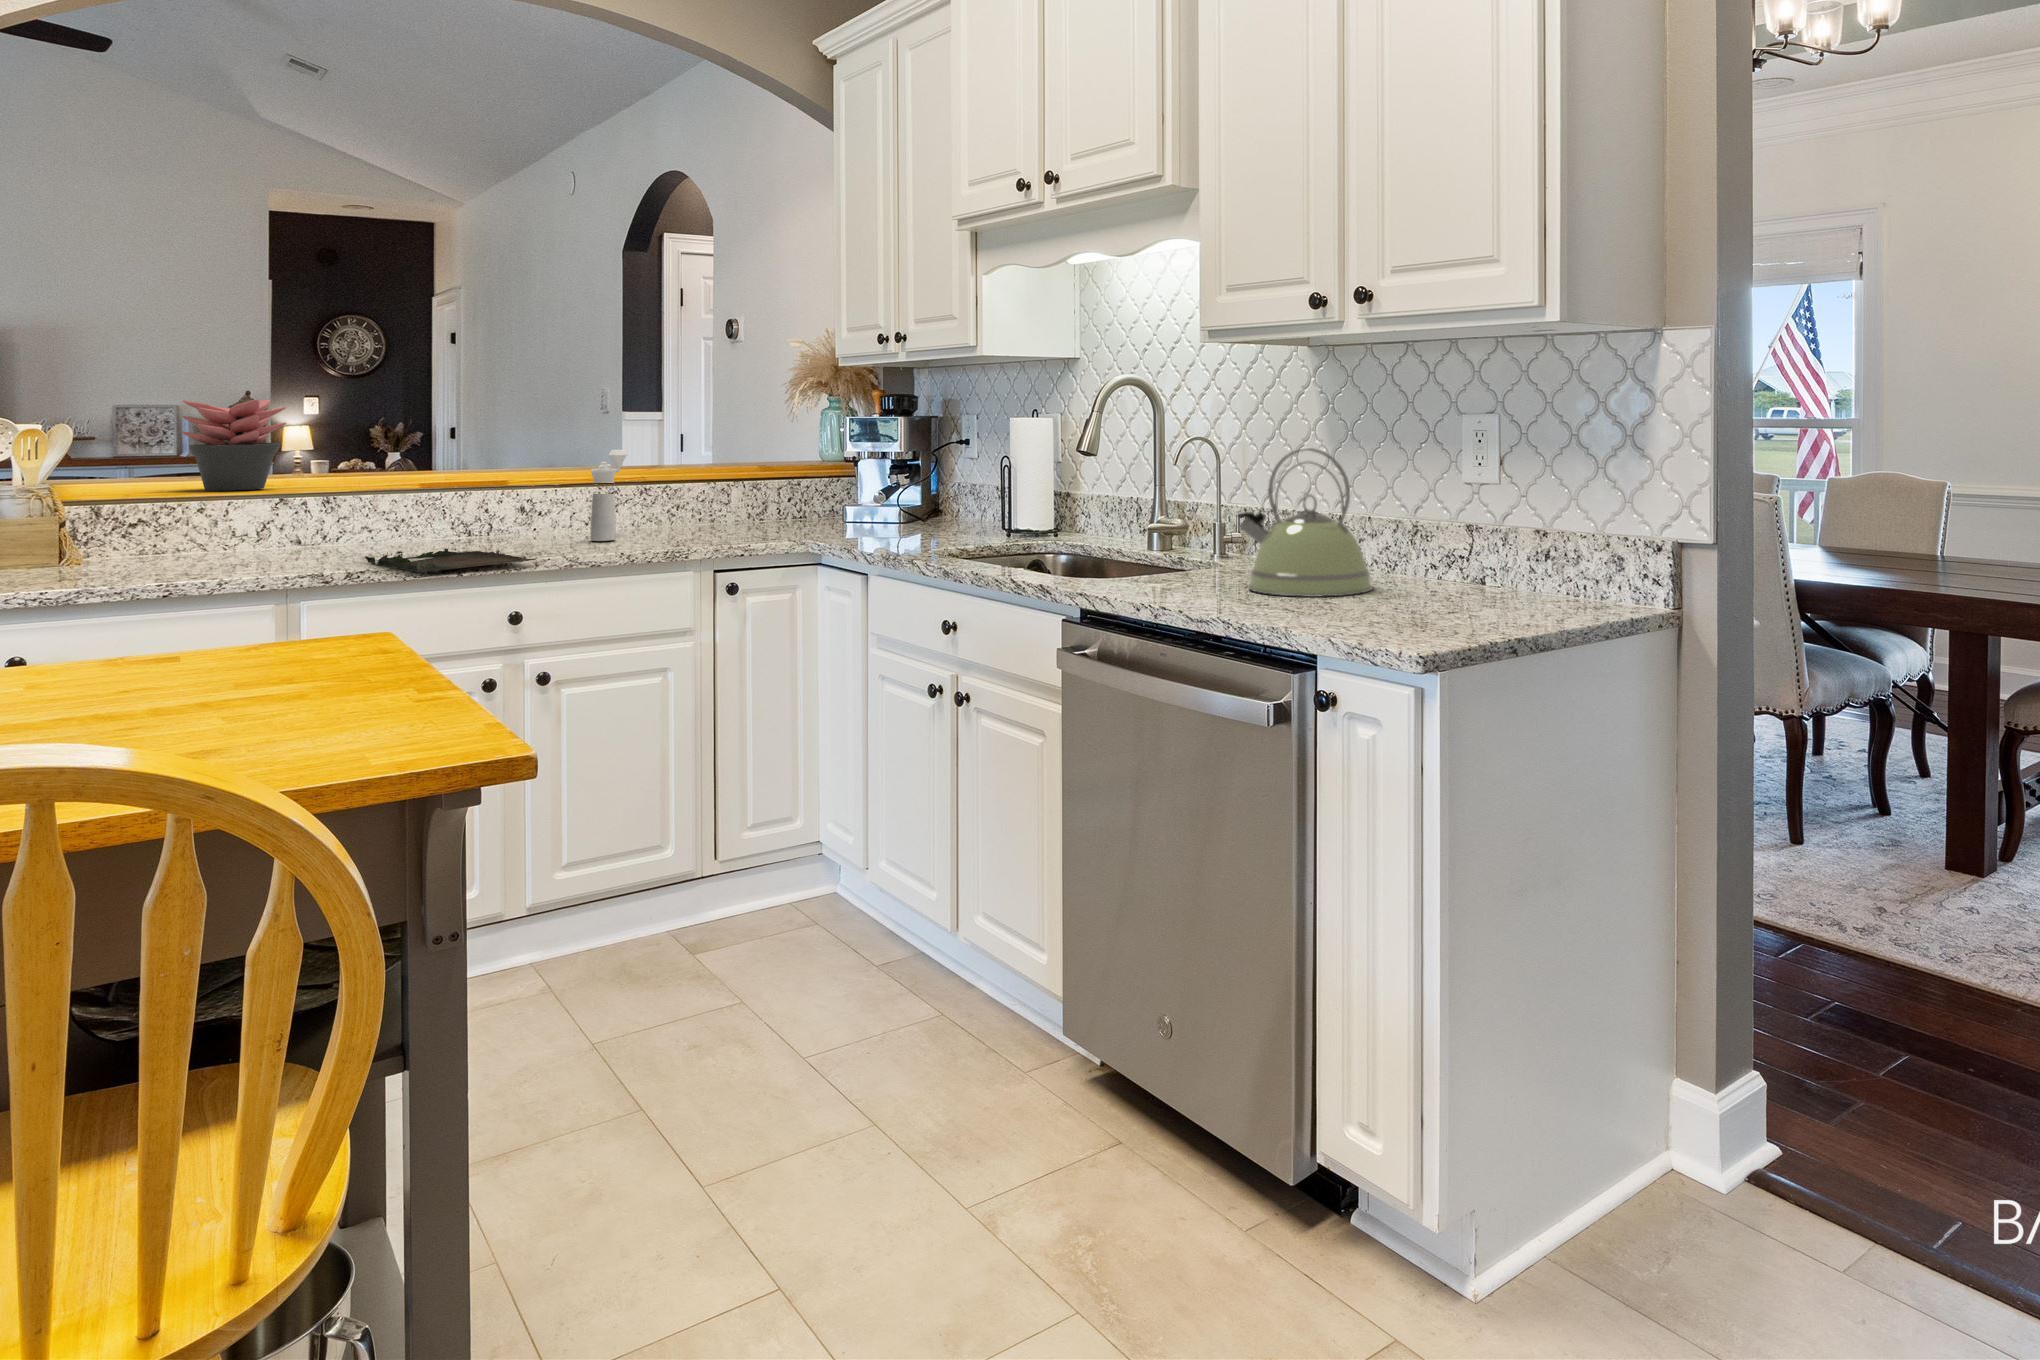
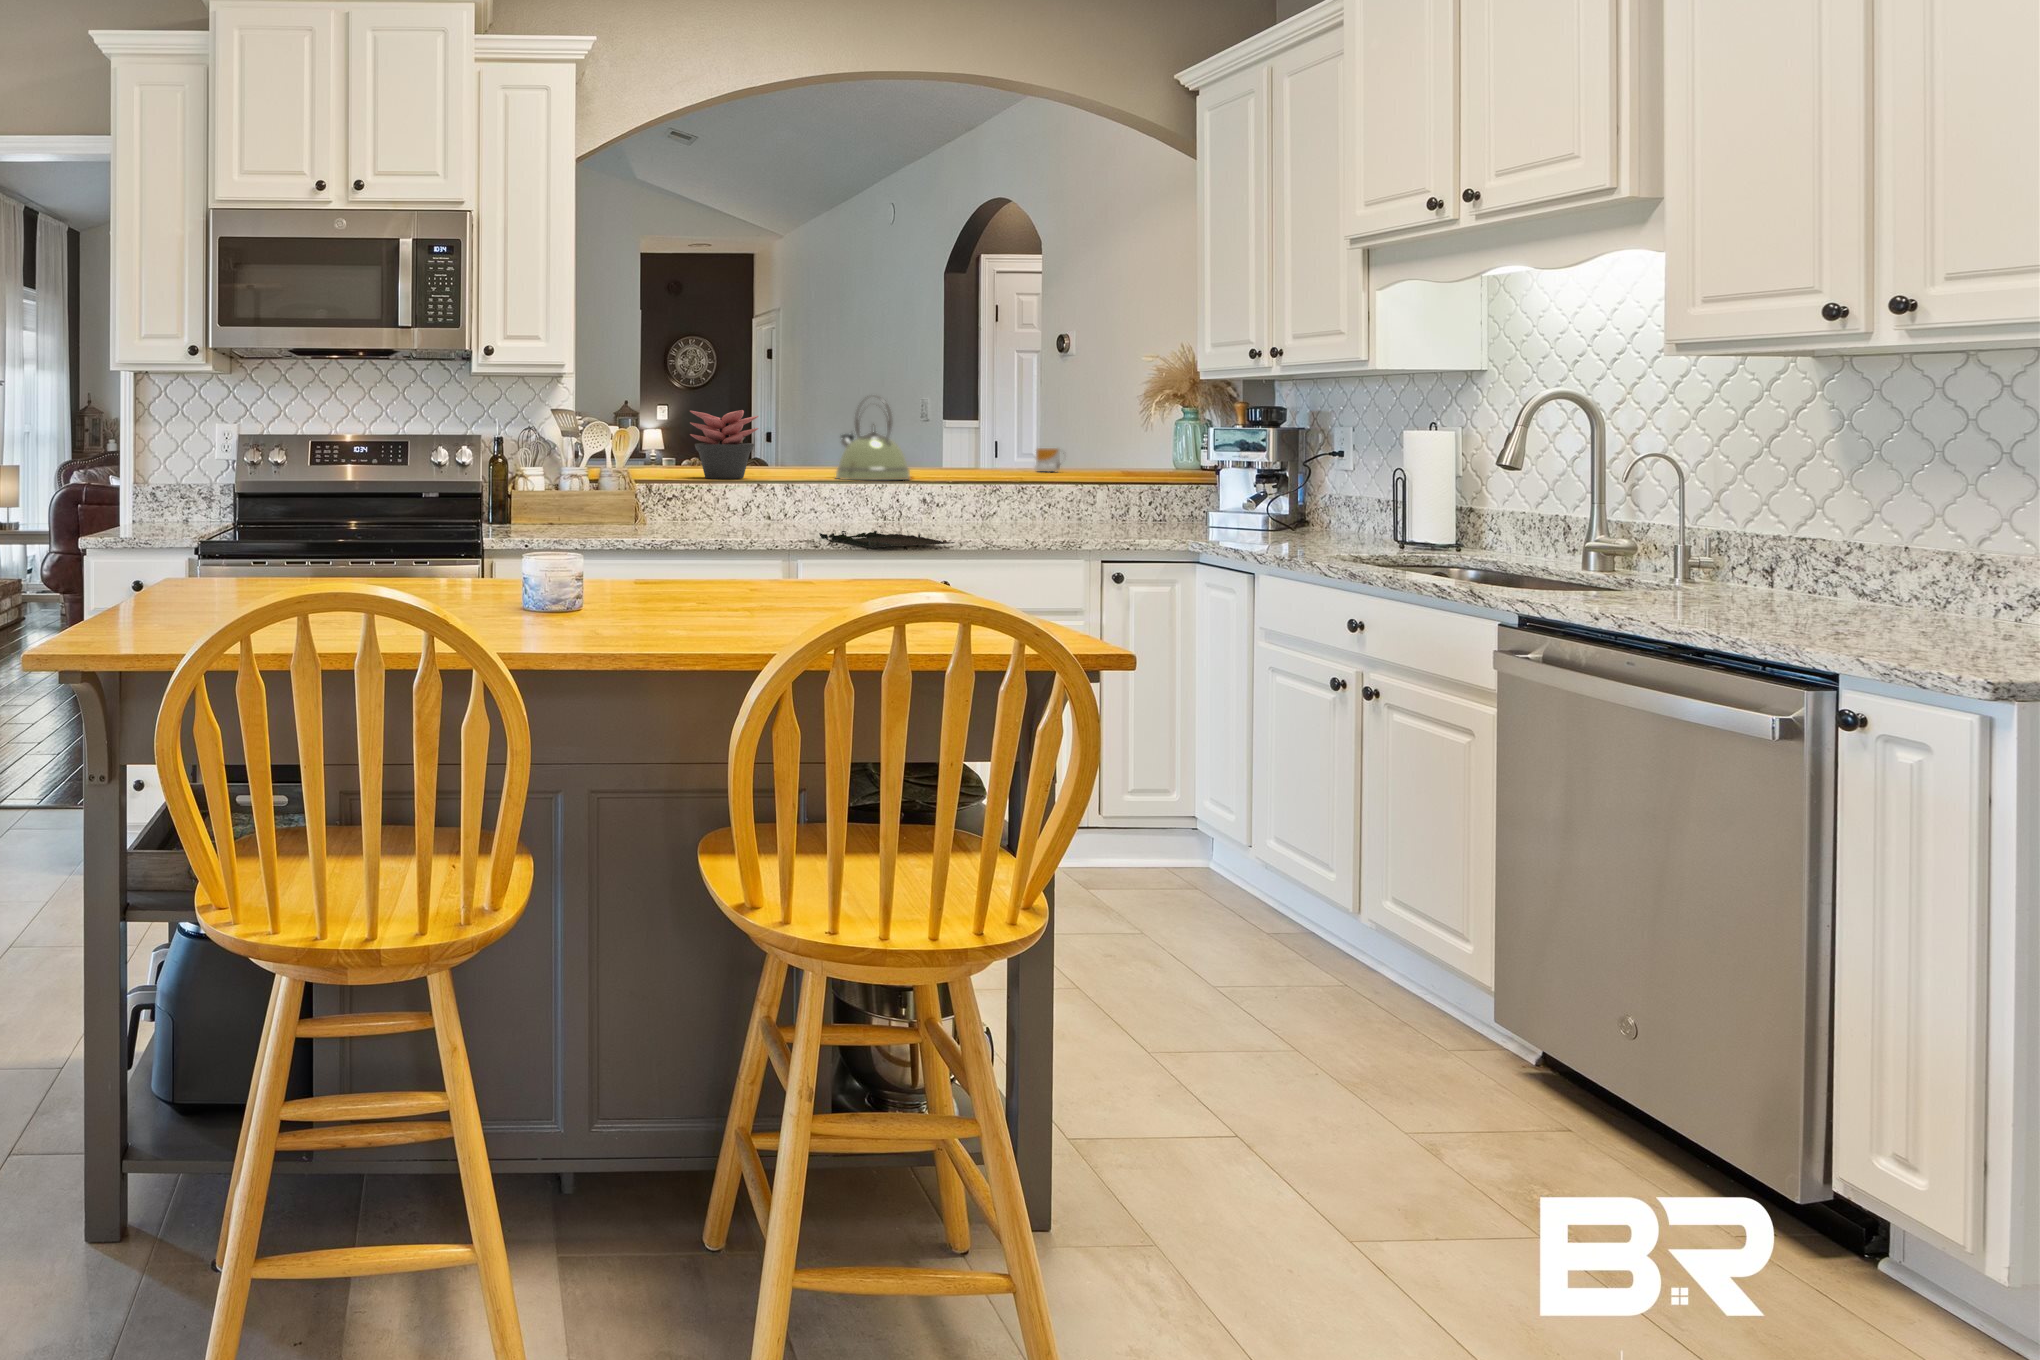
mug: none [680,441,716,467] -> present [1035,448,1066,471]
kettle: present [1238,448,1373,597] -> present [836,396,910,480]
pepper mill: present [591,450,627,541] -> none [982,455,1010,532]

